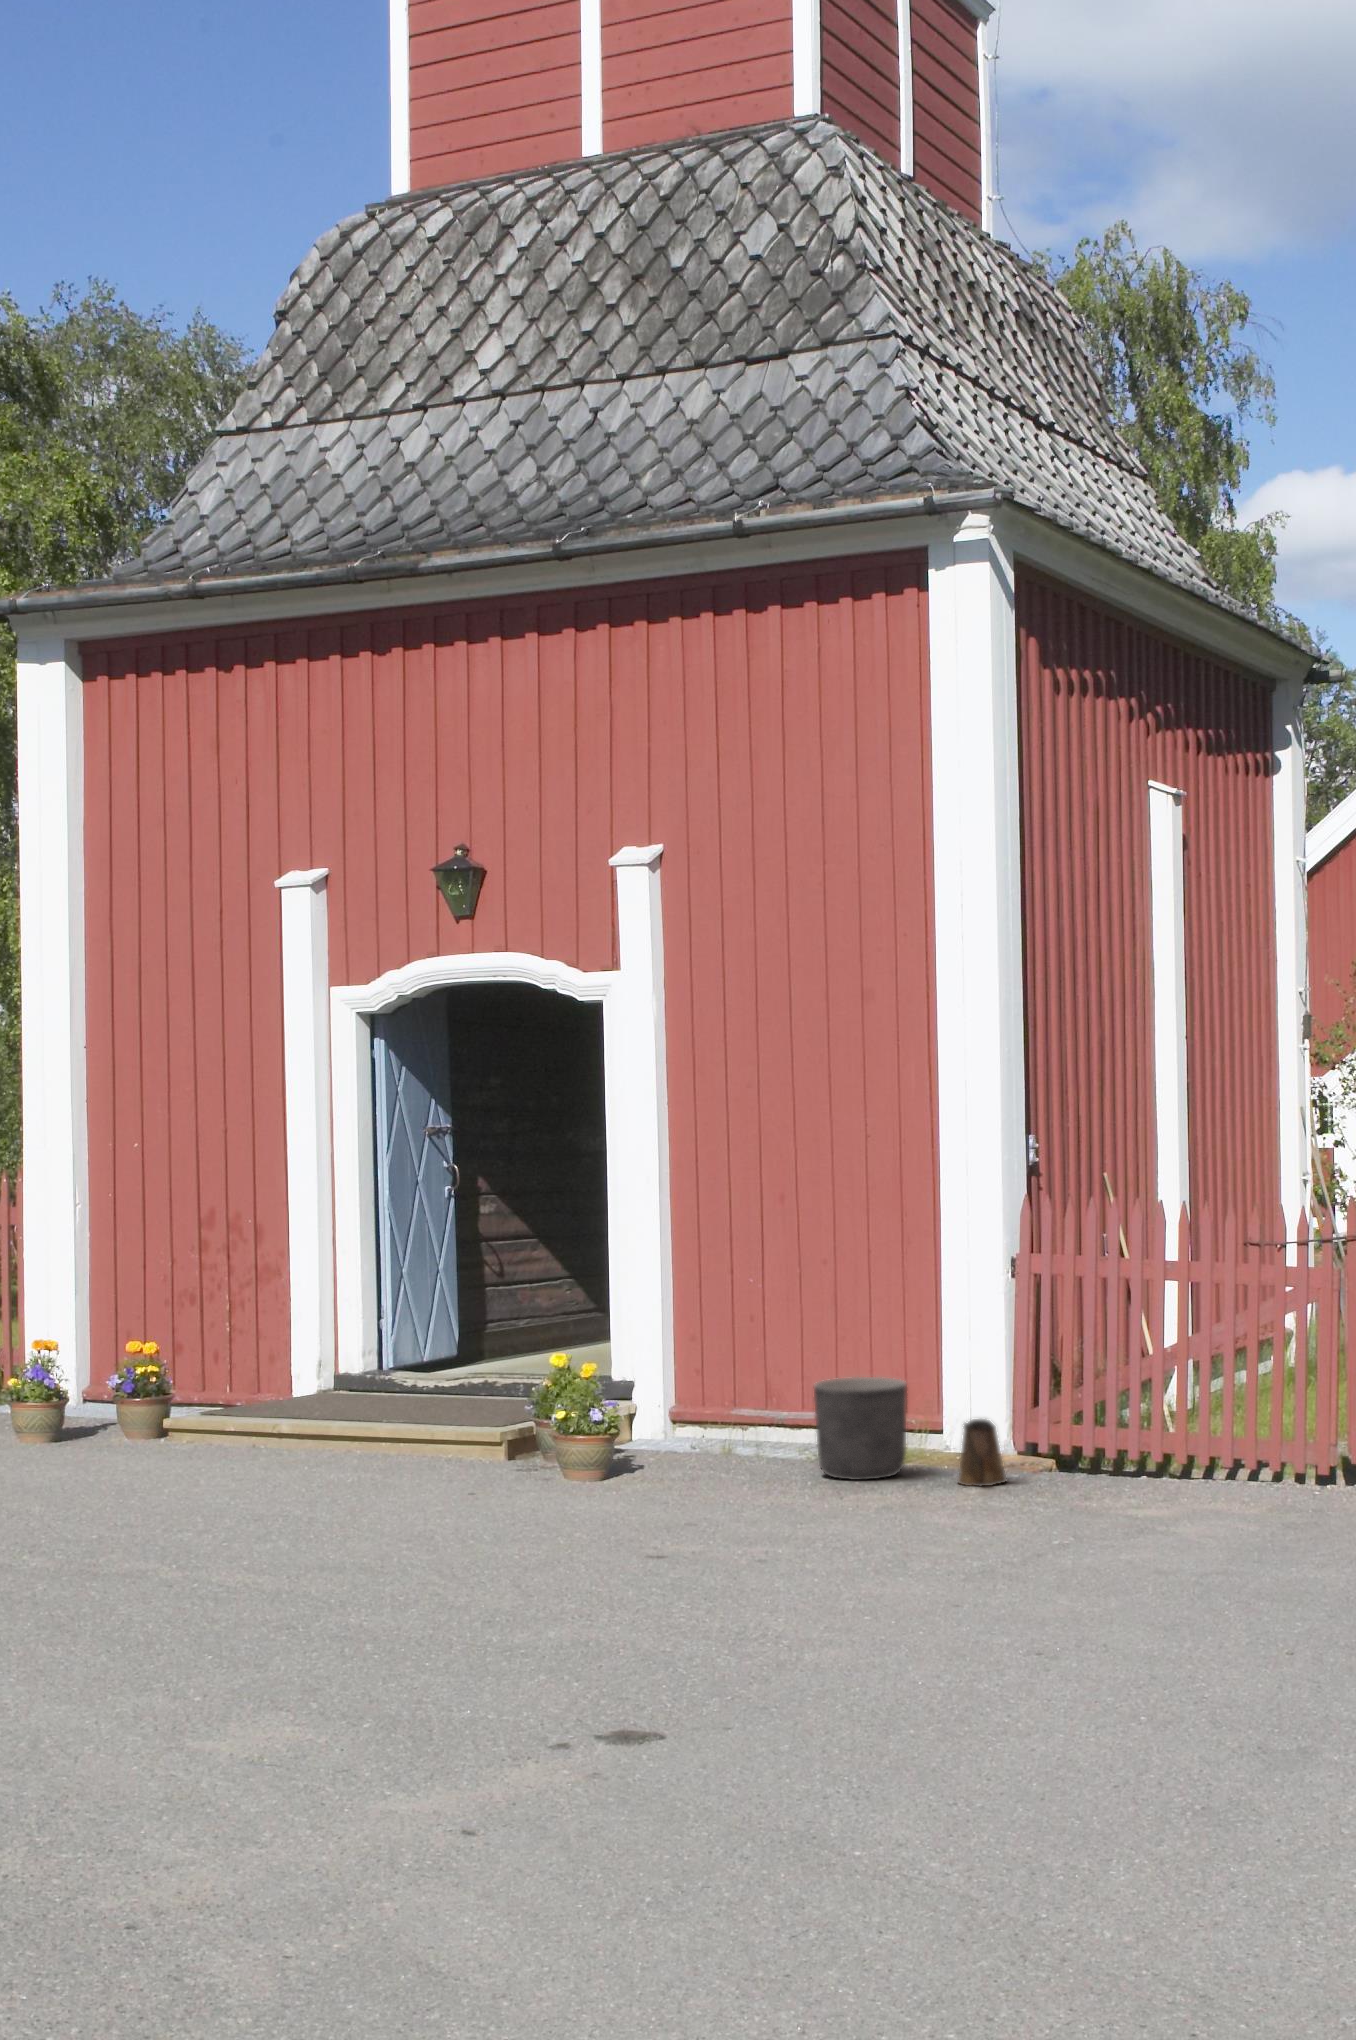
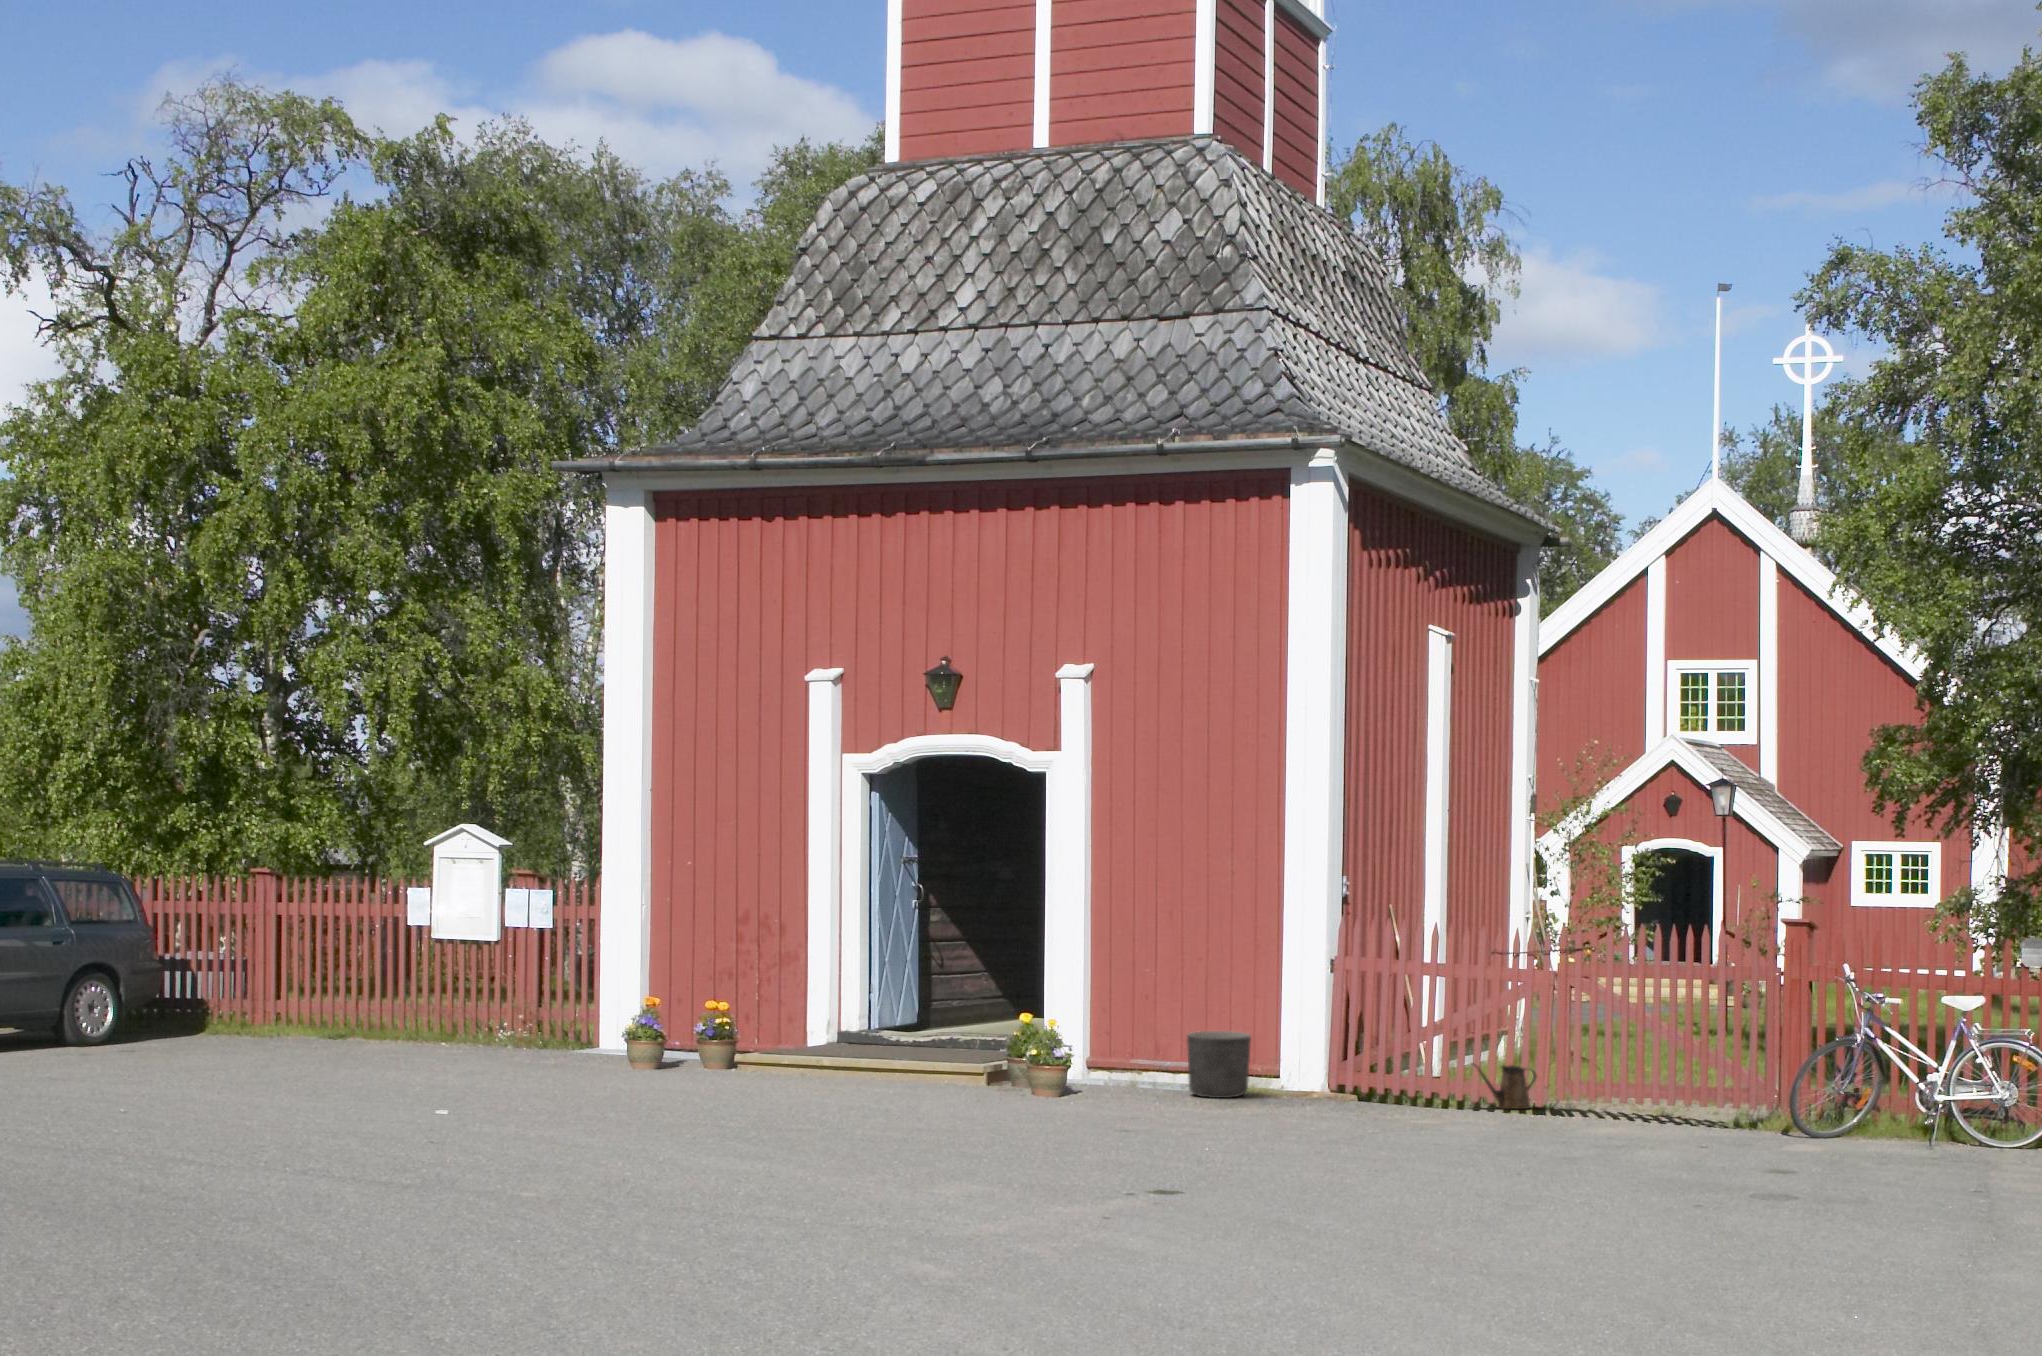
watering can: present [958,1419,1007,1486] -> present [1474,1064,1536,1109]

